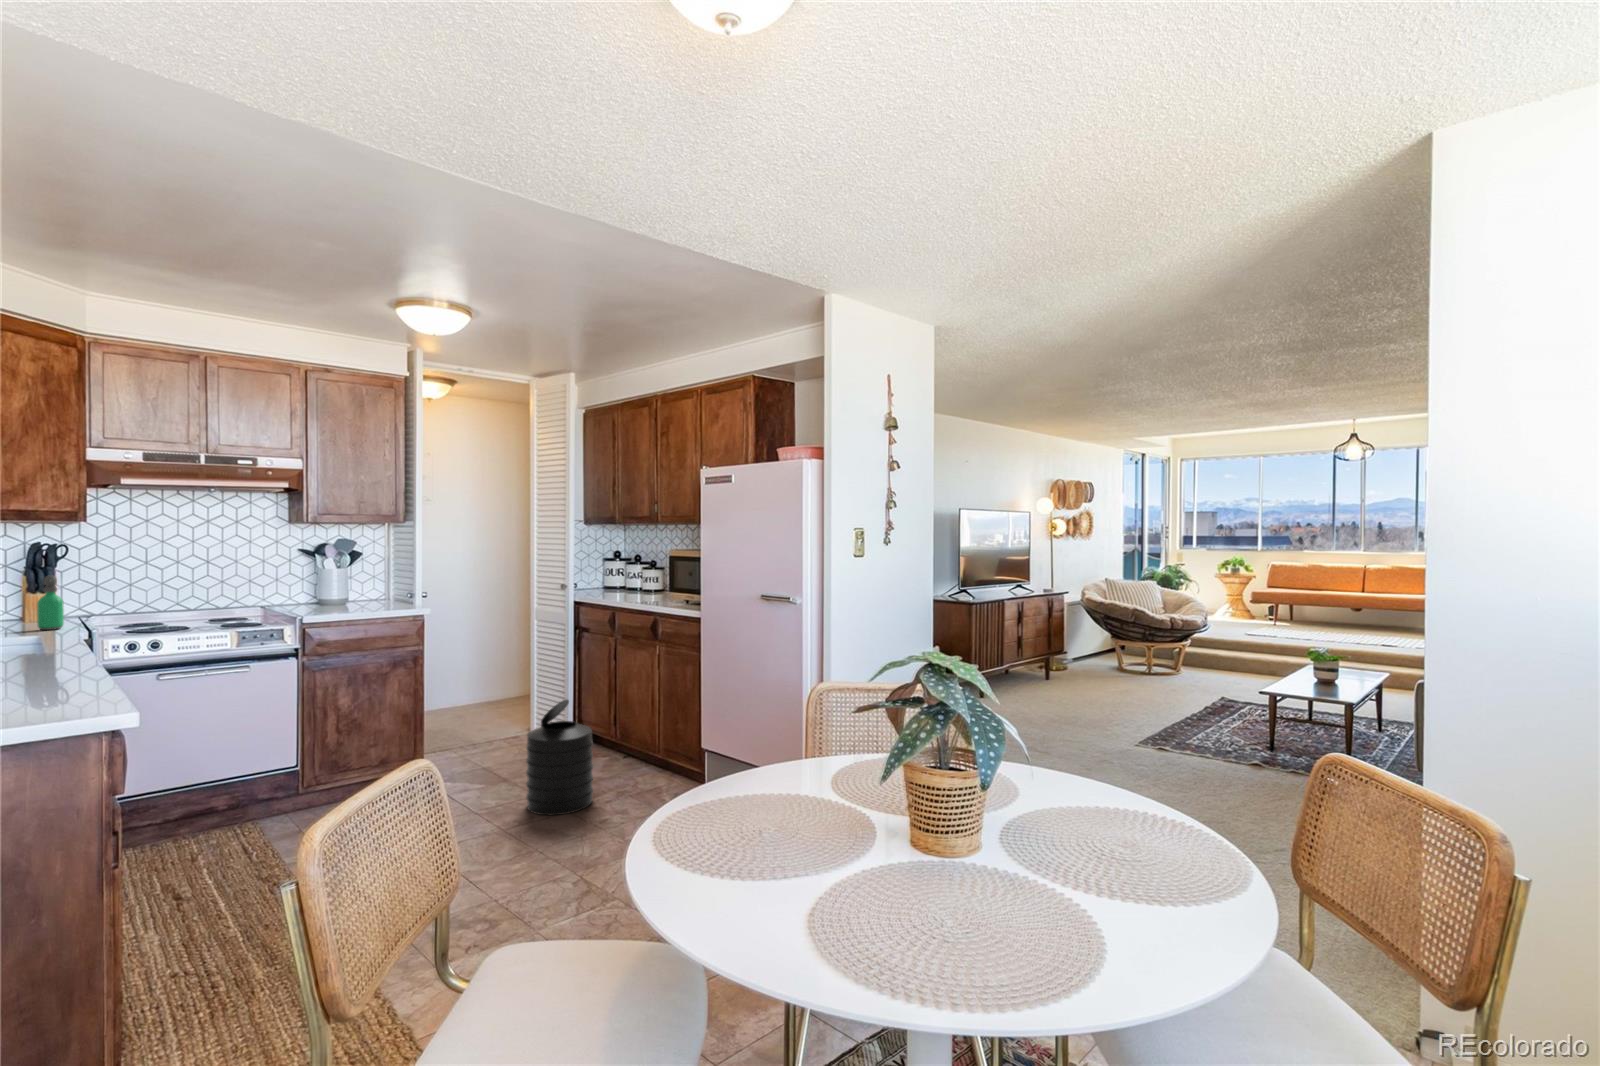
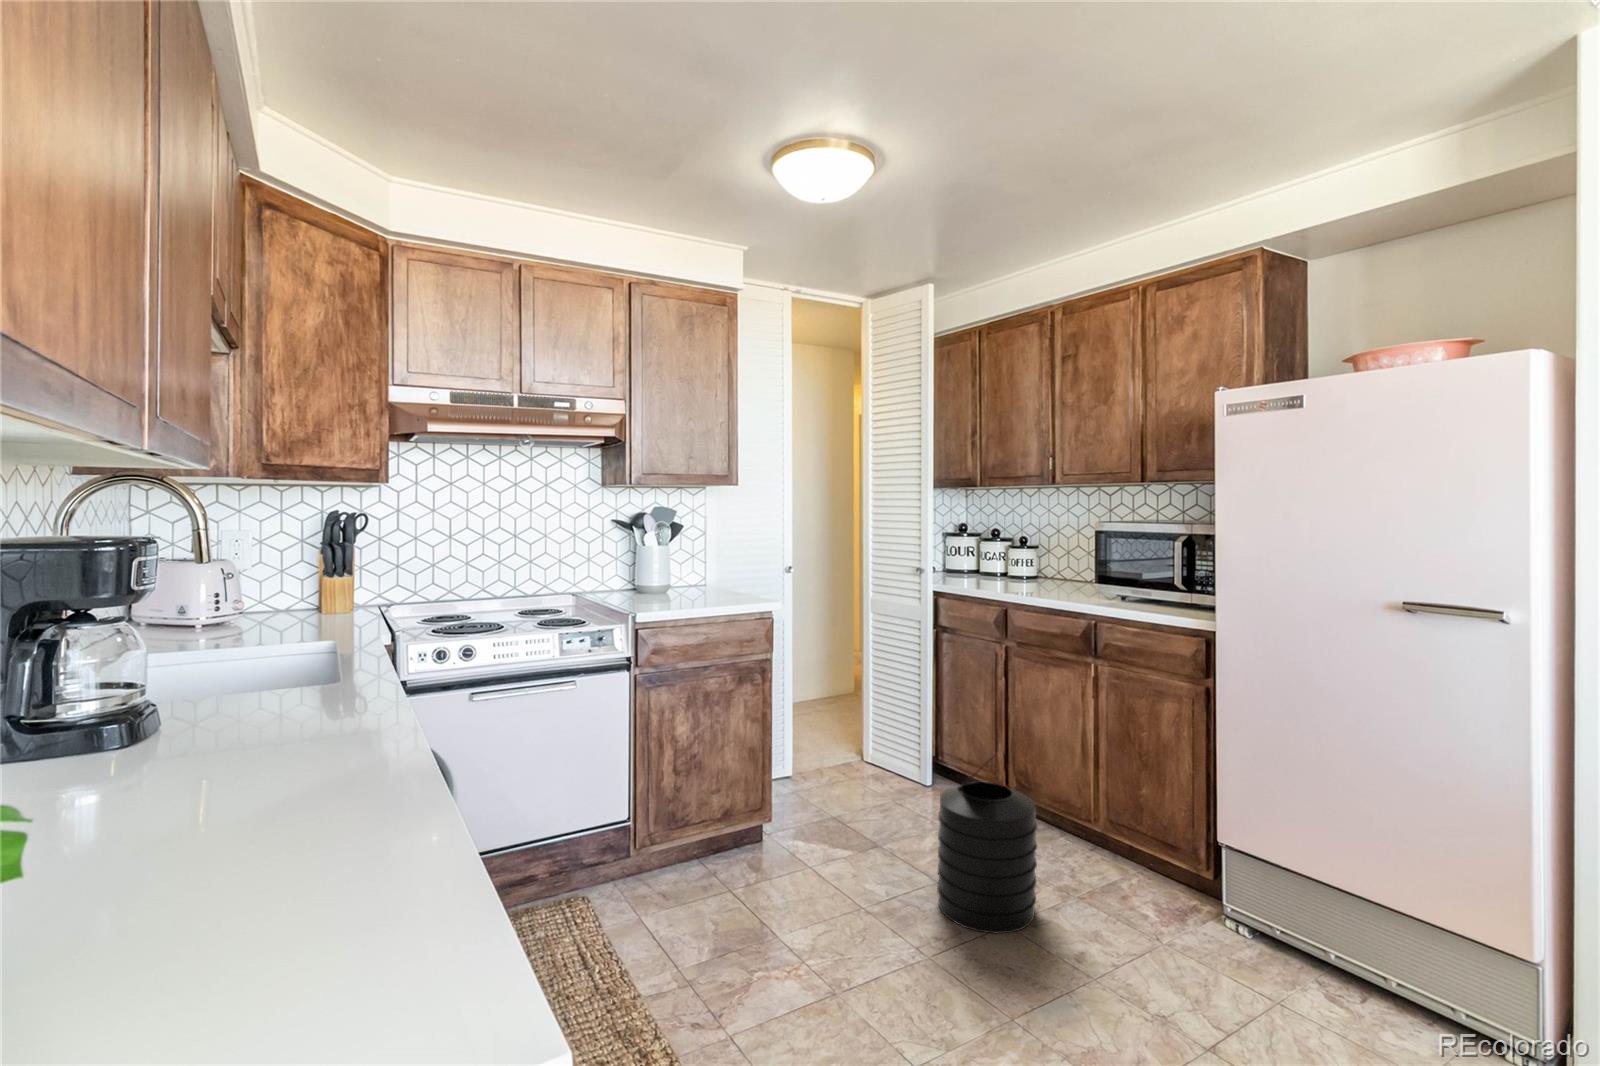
soap dispenser: present [37,576,64,630] -> none [336,554,365,626]

